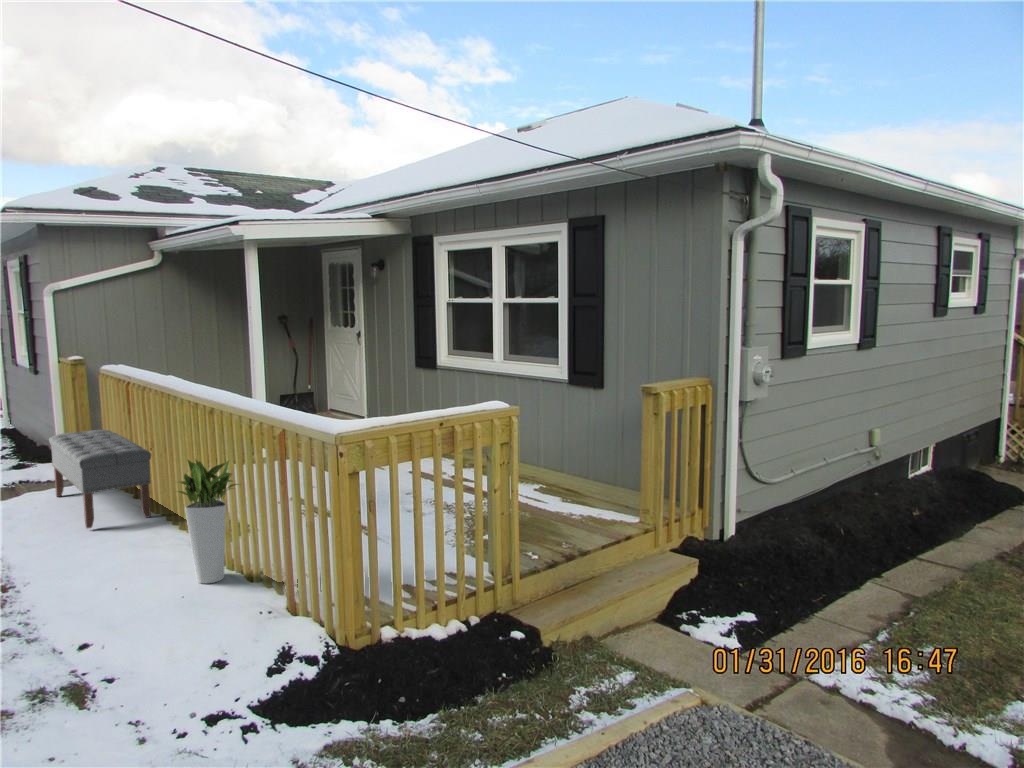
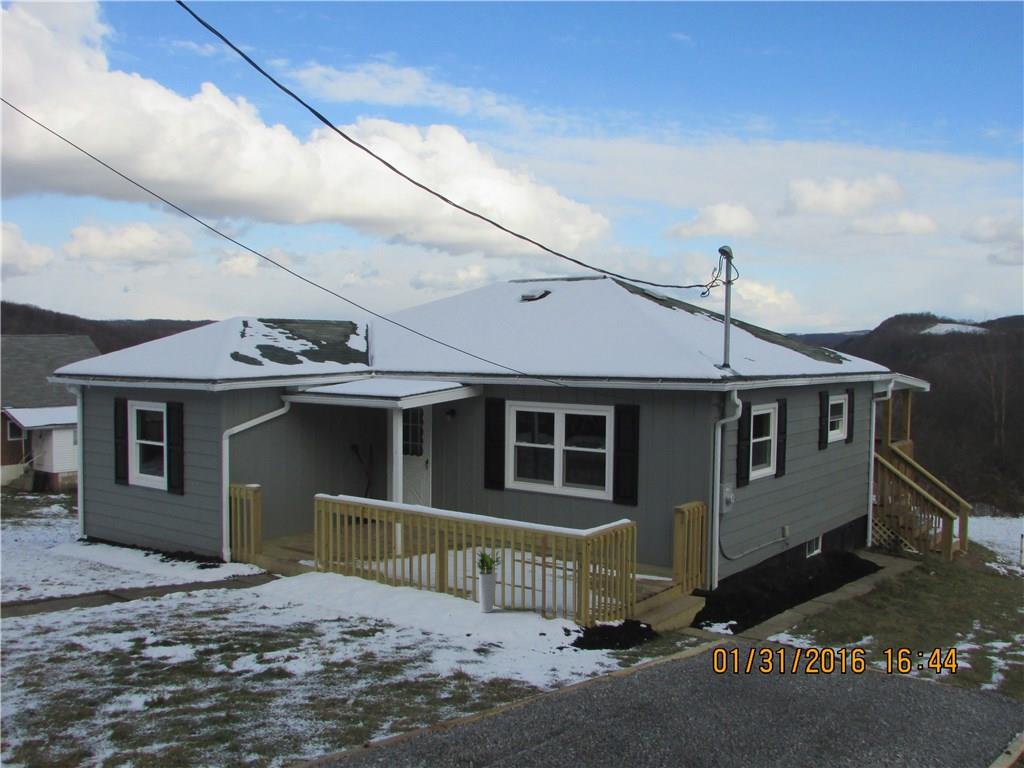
bench: present [49,430,151,528] -> none [304,538,396,596]

